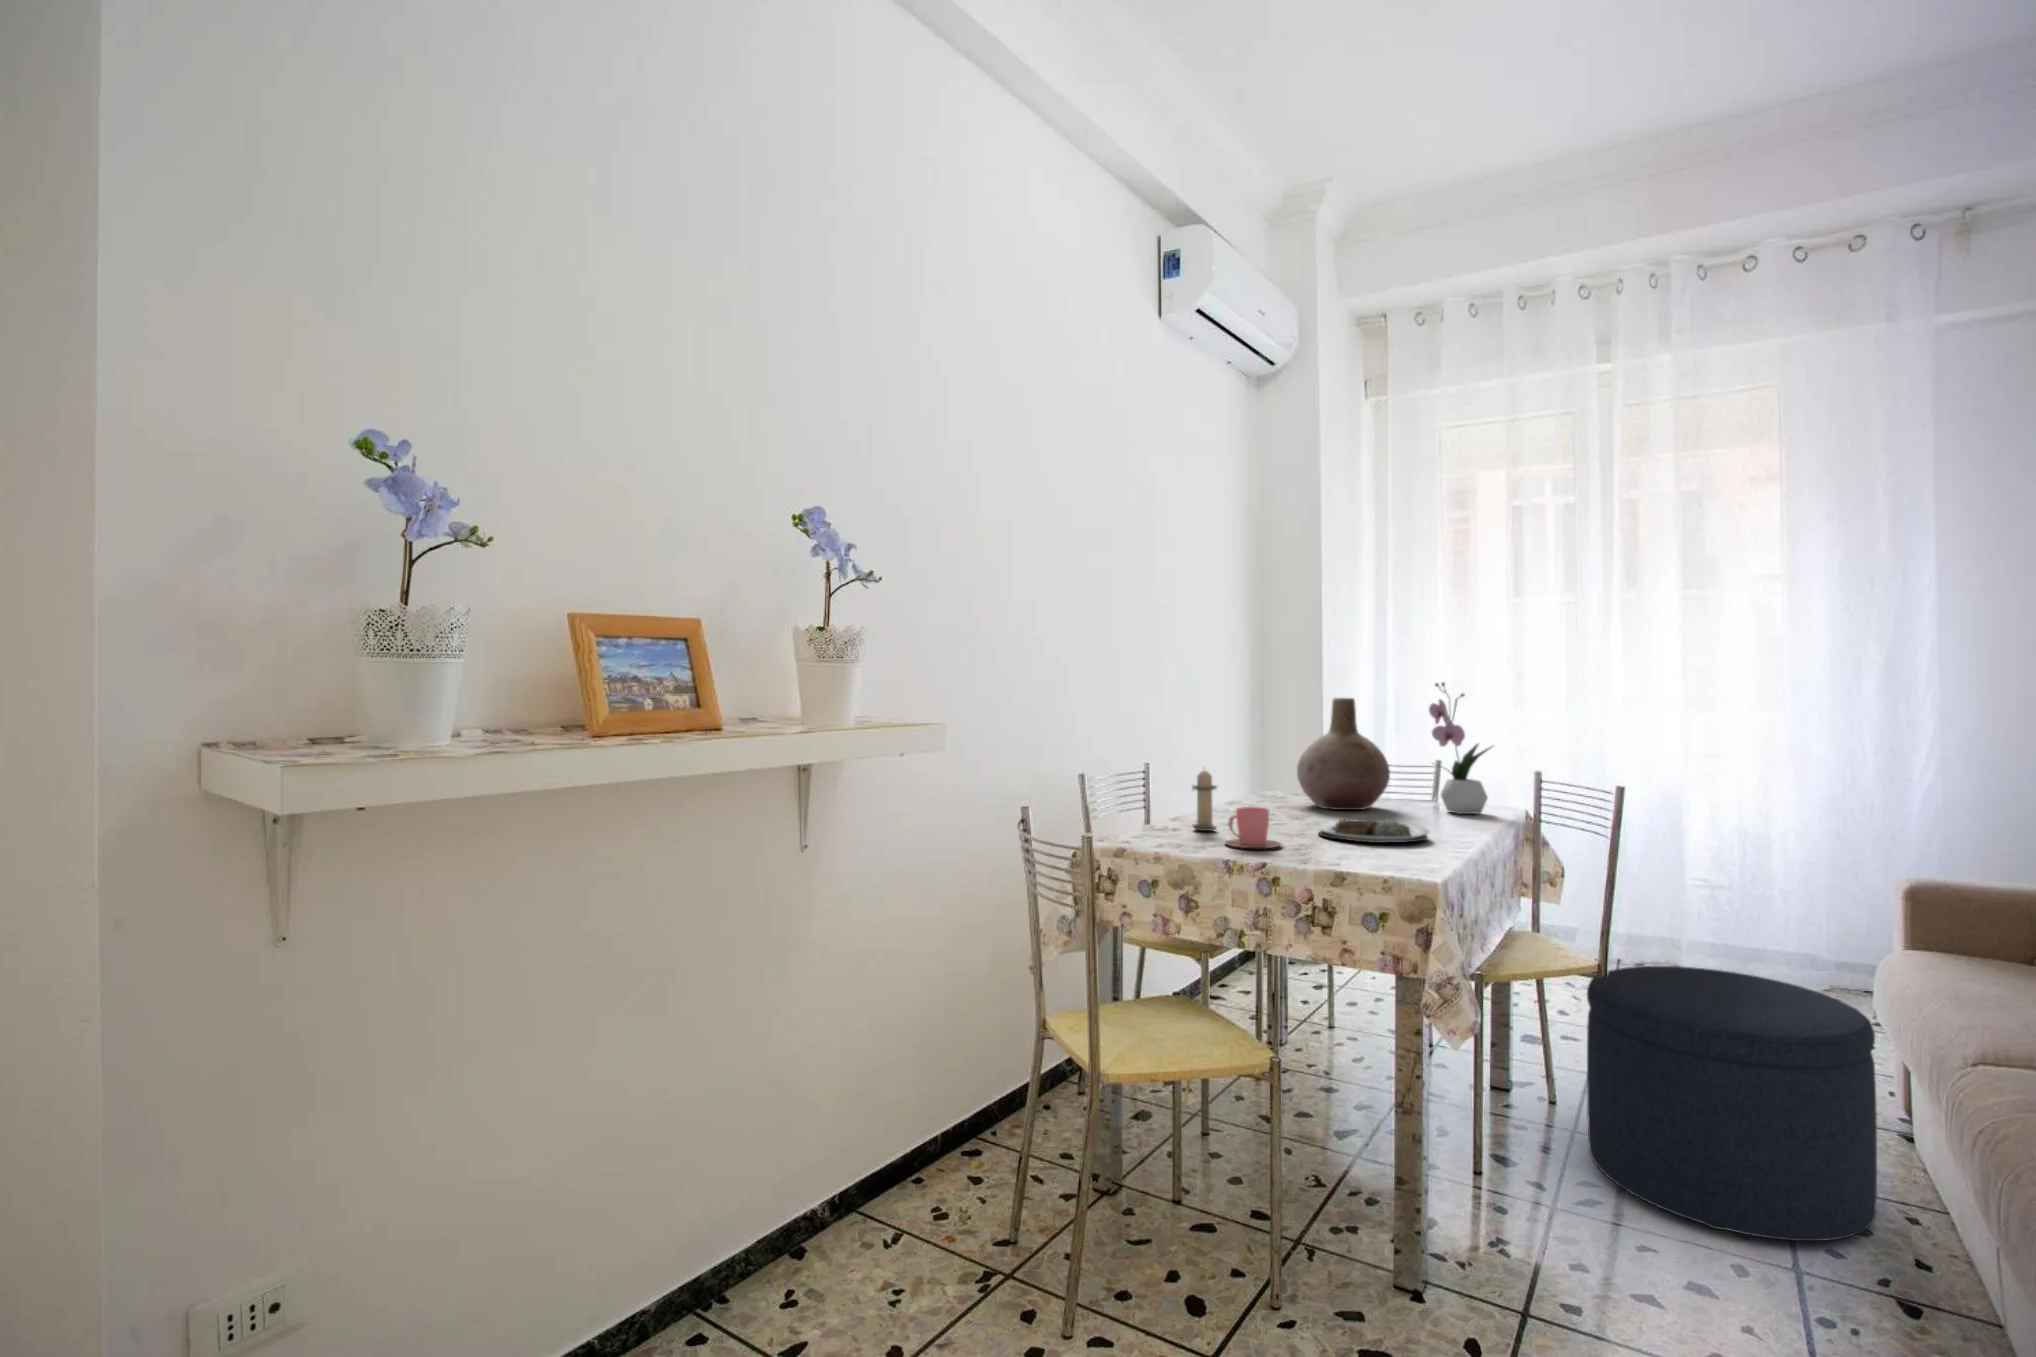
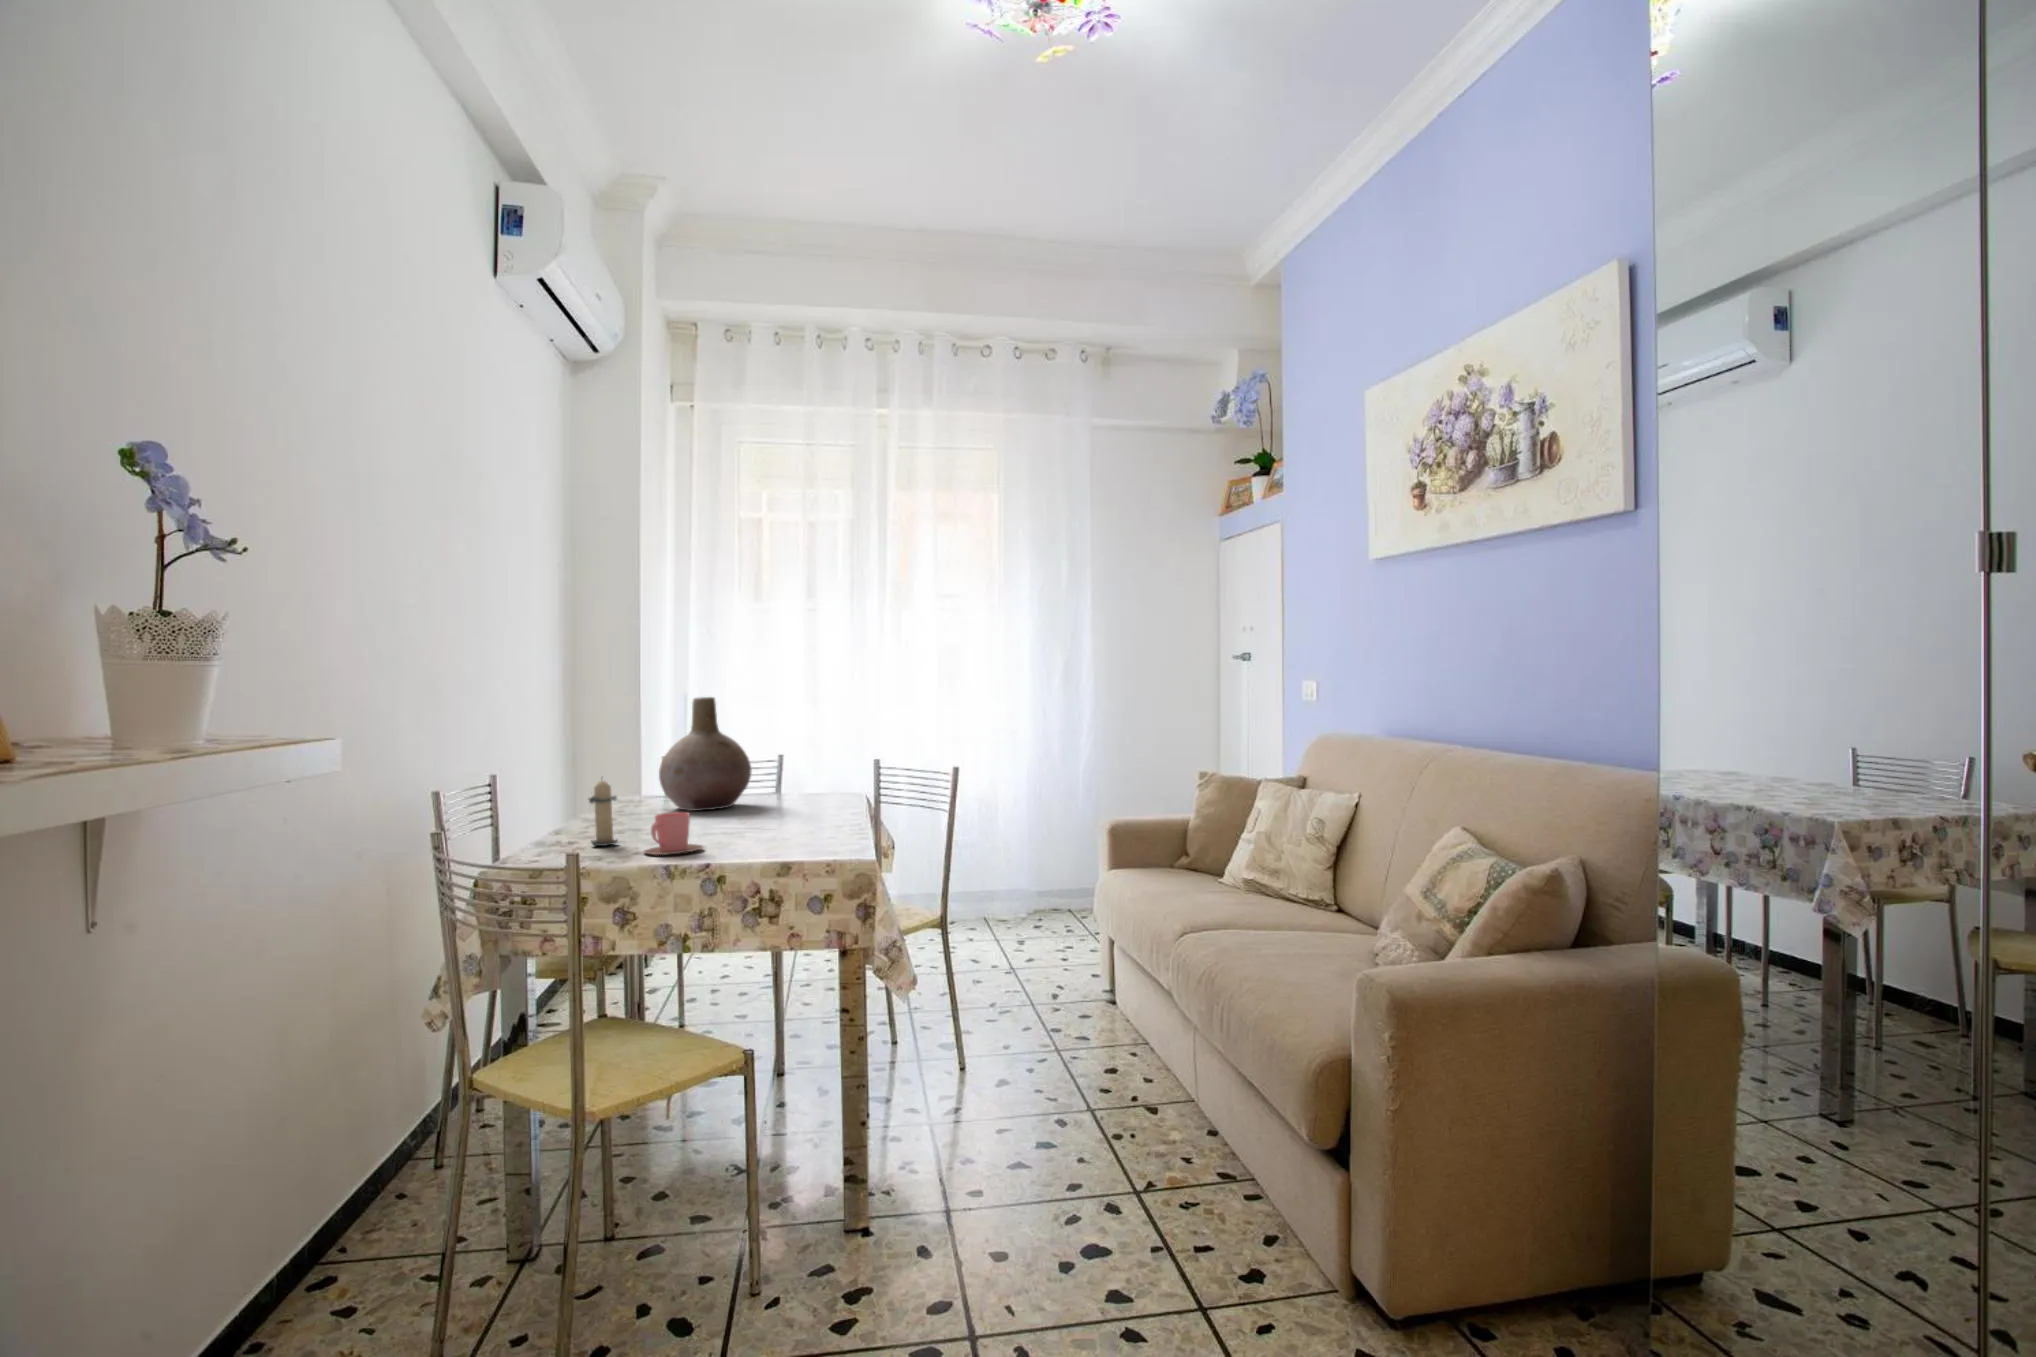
flower arrangement: present [1429,682,1491,814] -> none [782,678,841,801]
plate: present [1319,819,1429,843] -> none [708,810,829,836]
ottoman: present [1587,966,1877,1241] -> none [930,901,1120,1100]

